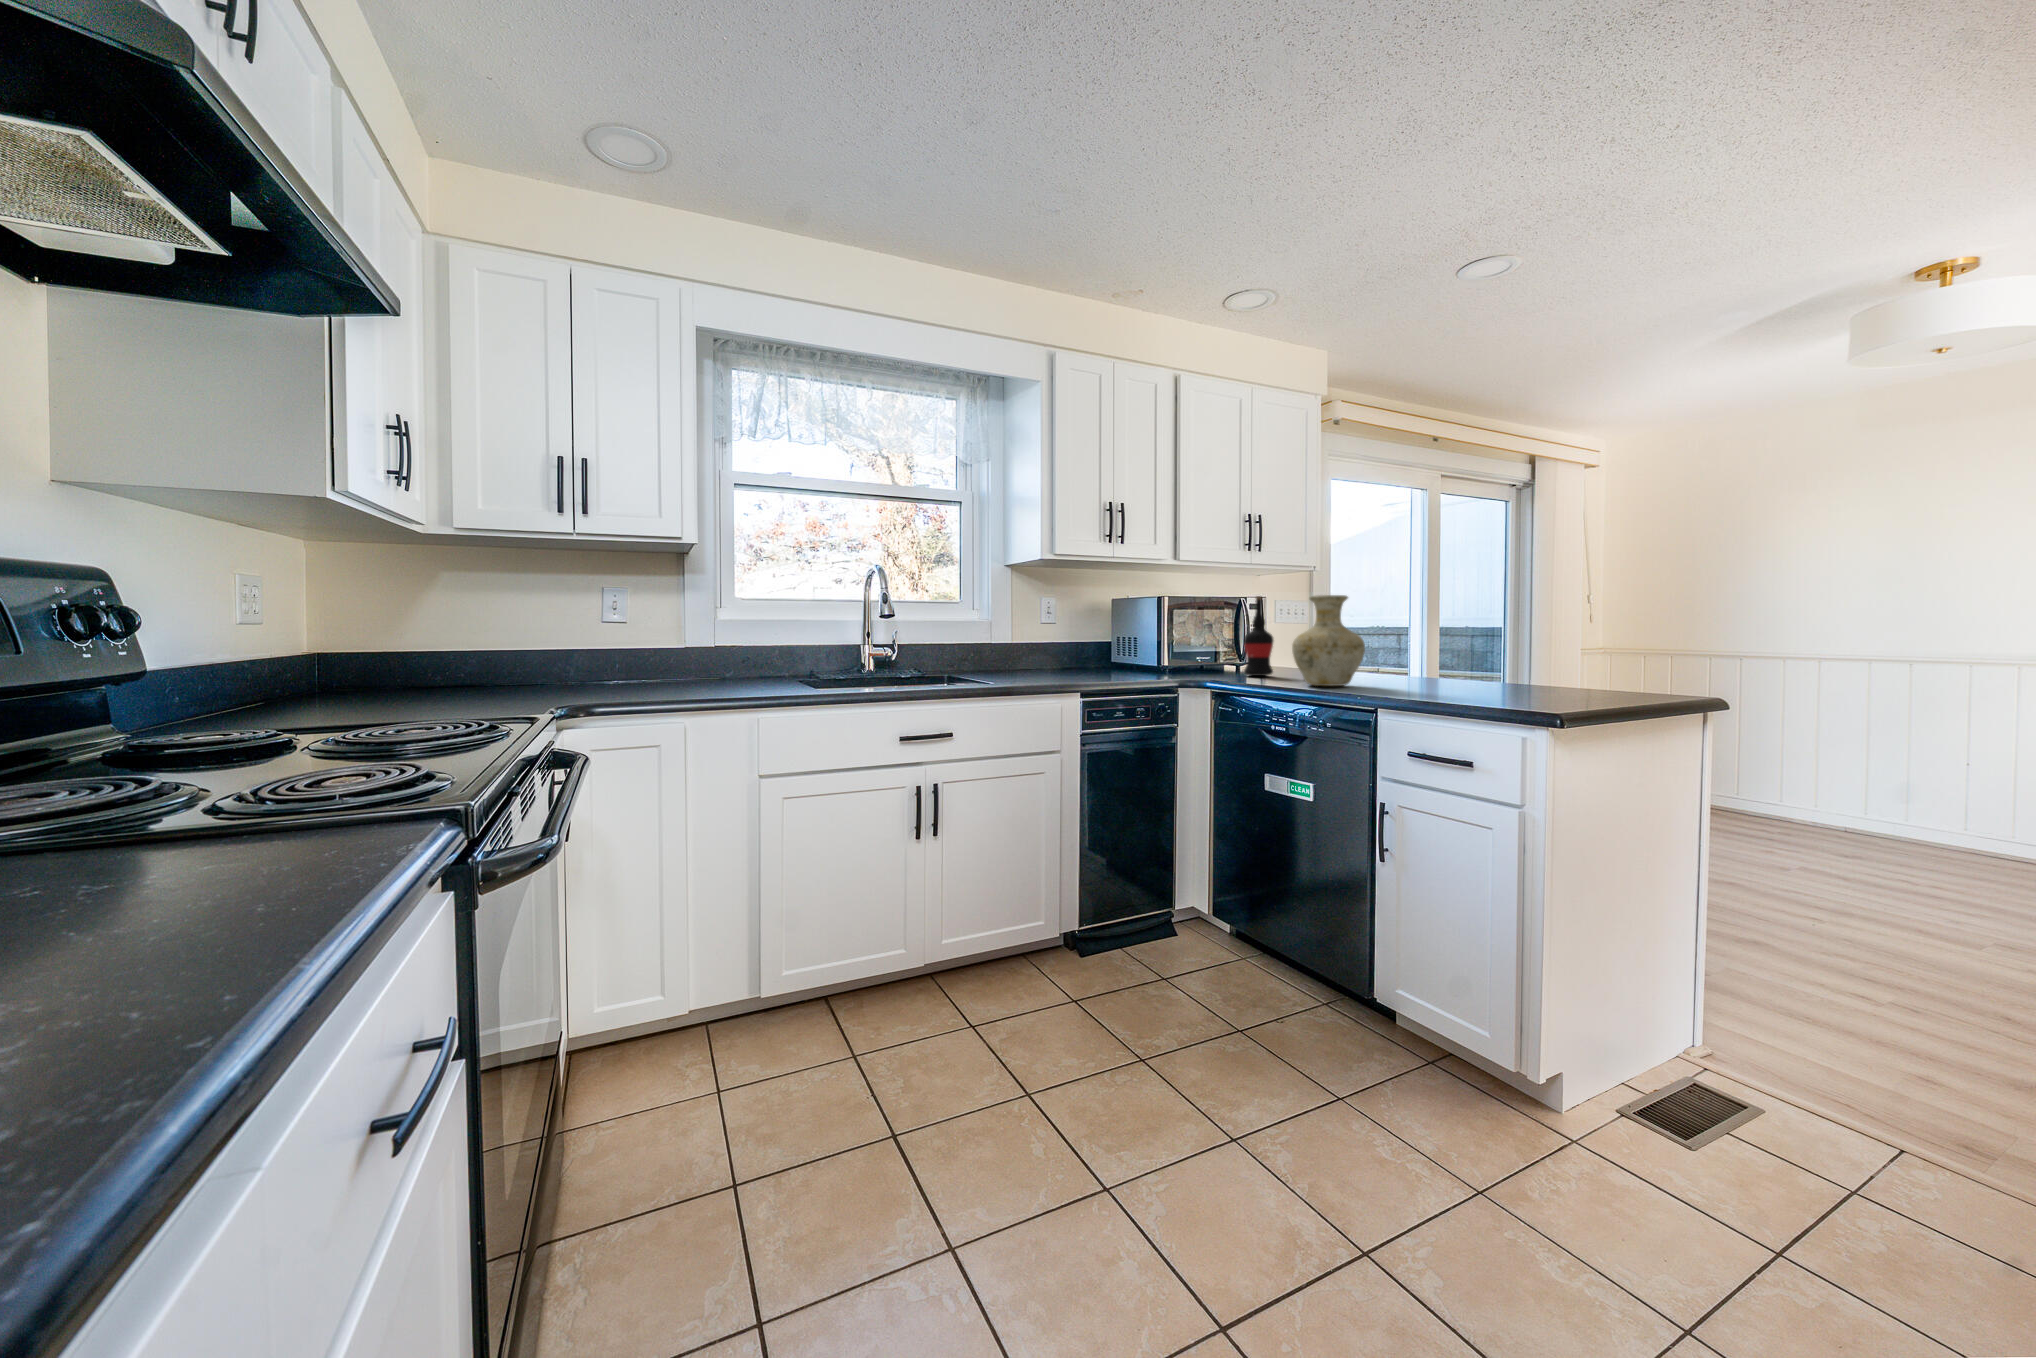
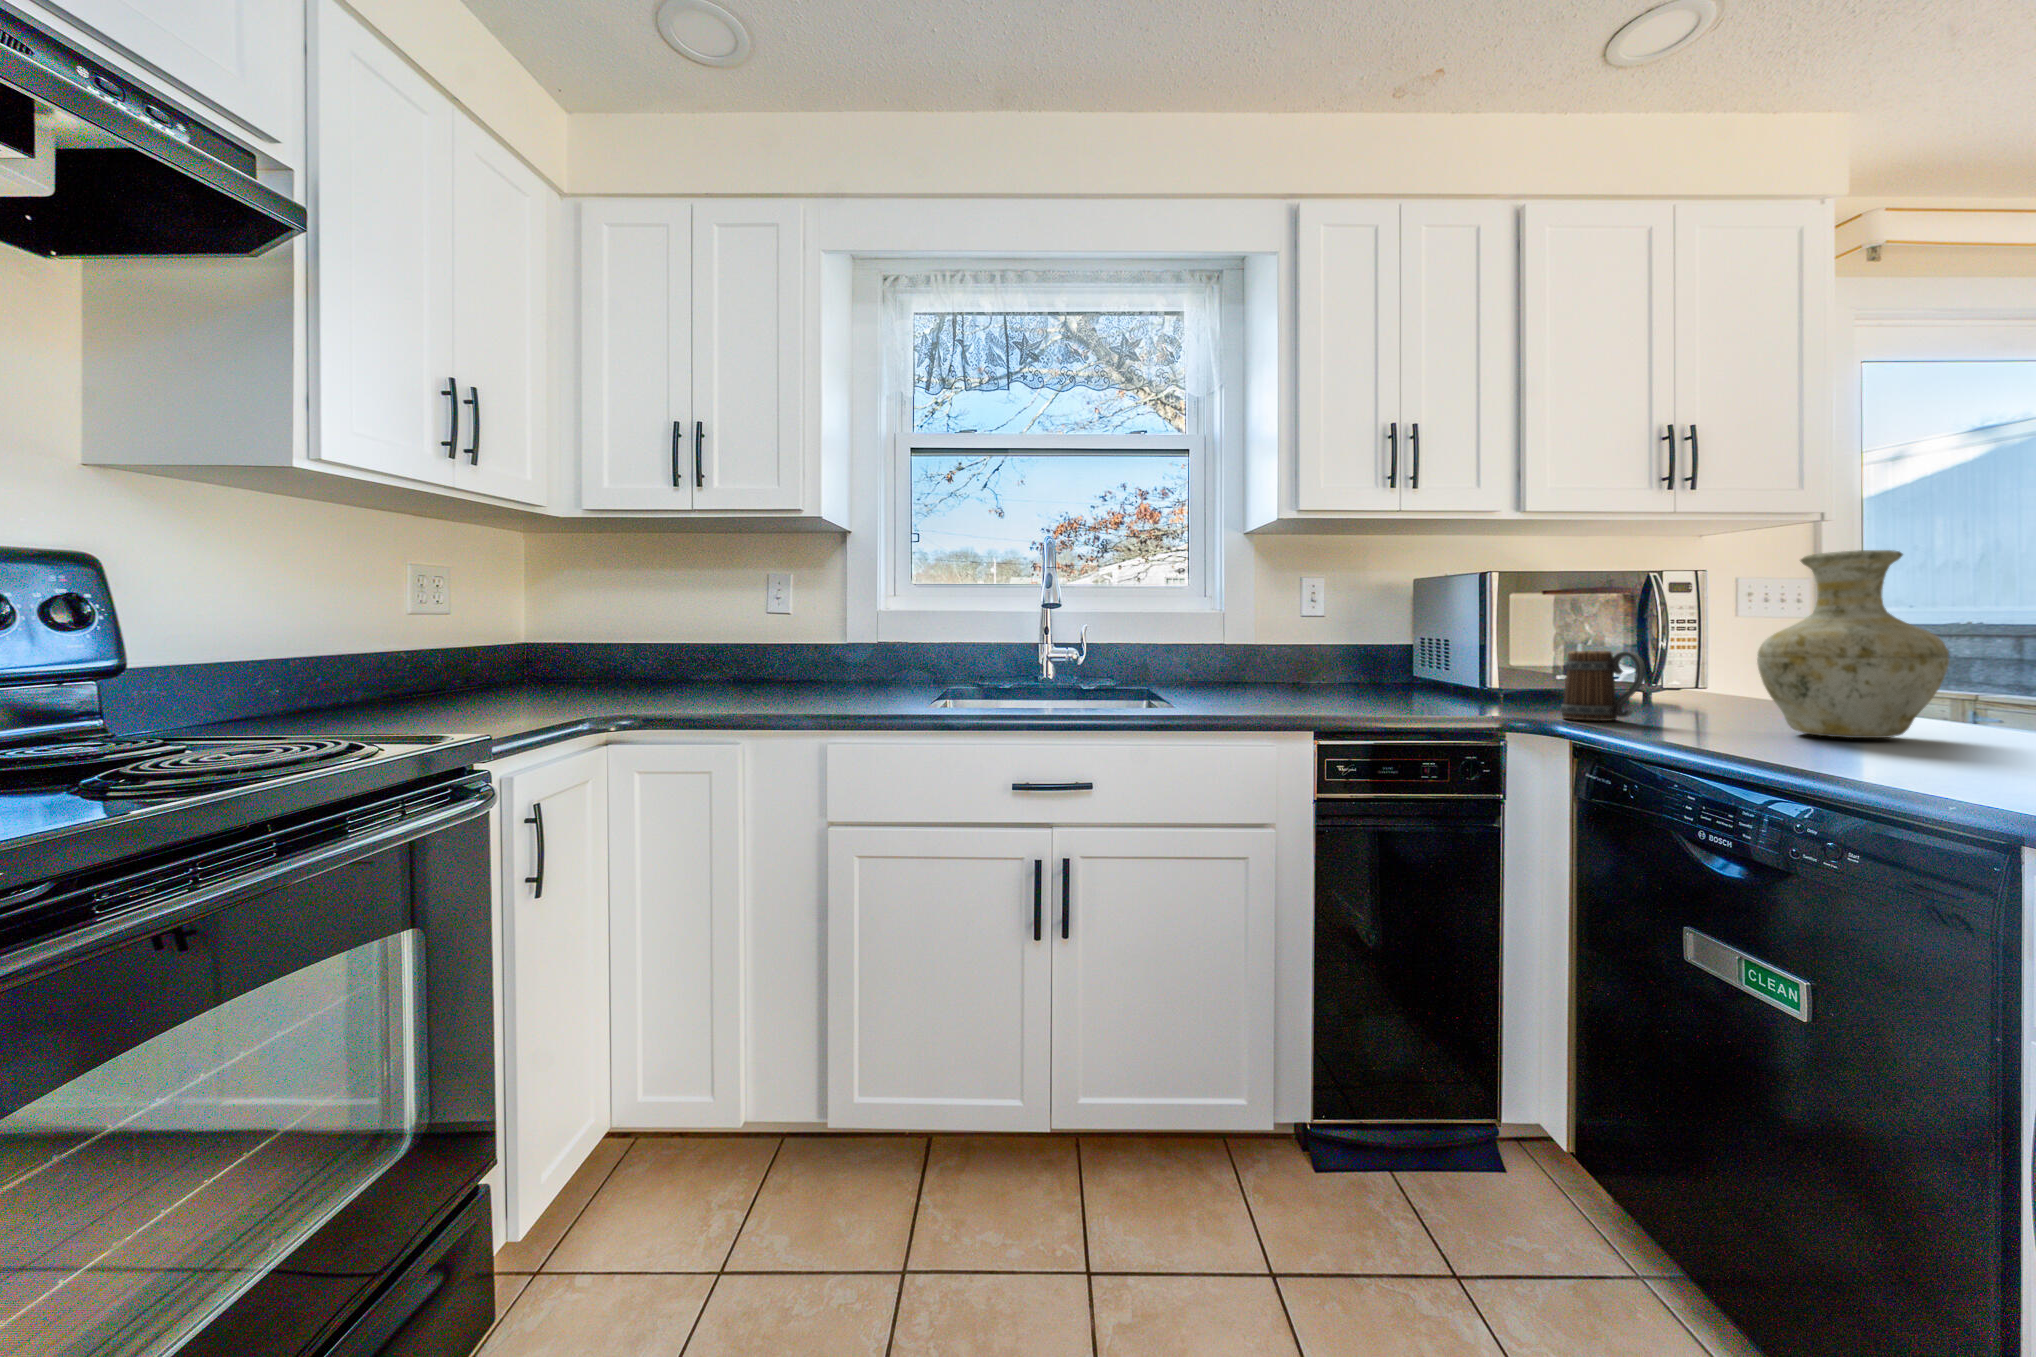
wine bottle: present [1244,596,1273,676] -> none [1653,566,1720,711]
mug: none [1203,643,1243,682] -> present [1561,651,1645,721]

